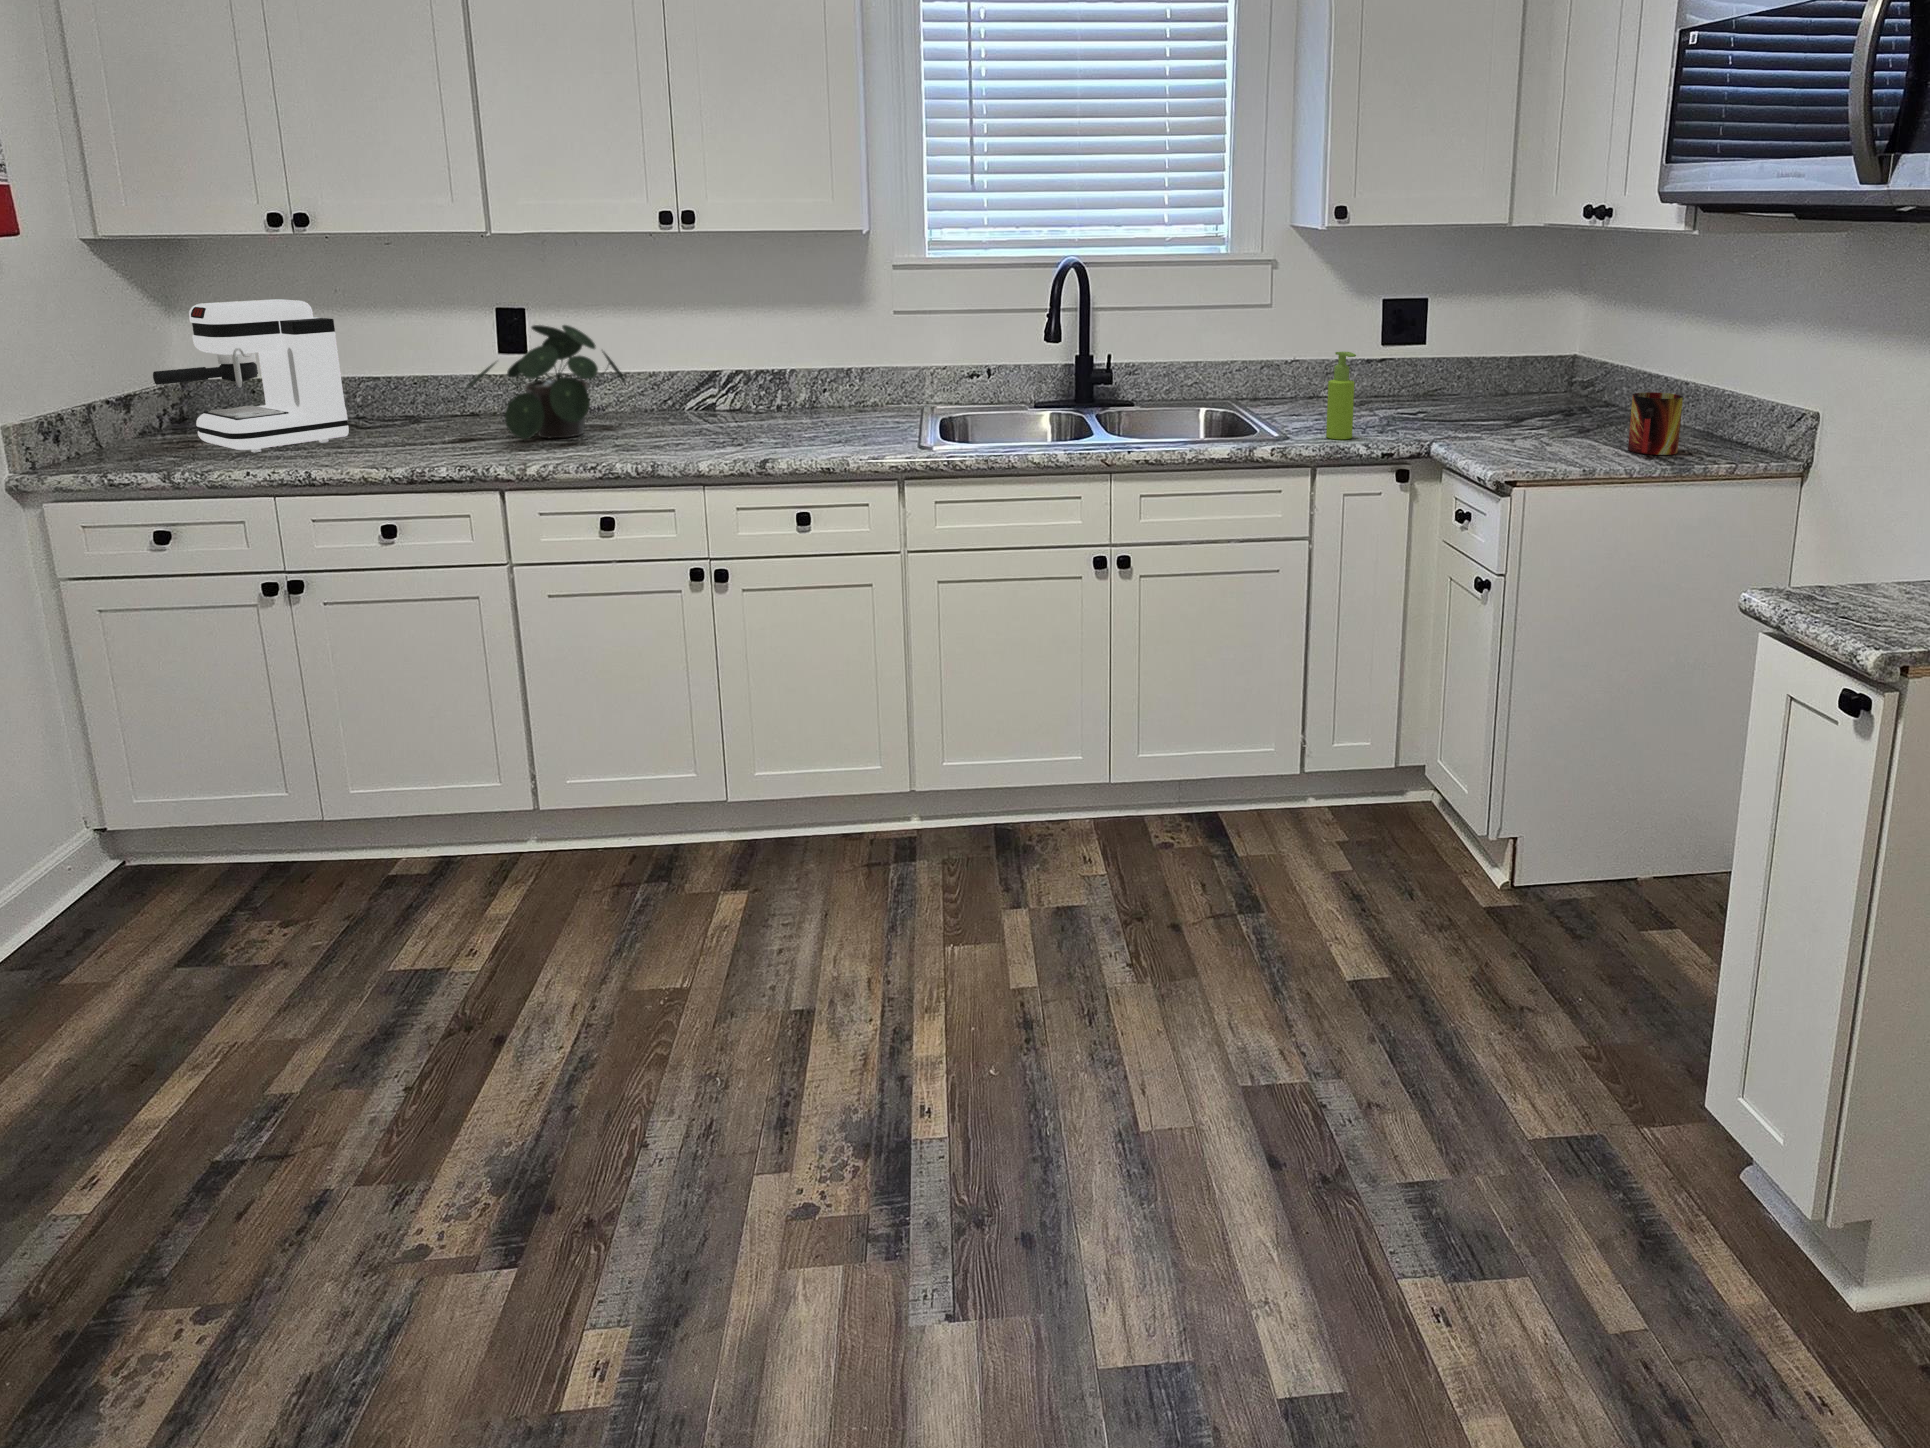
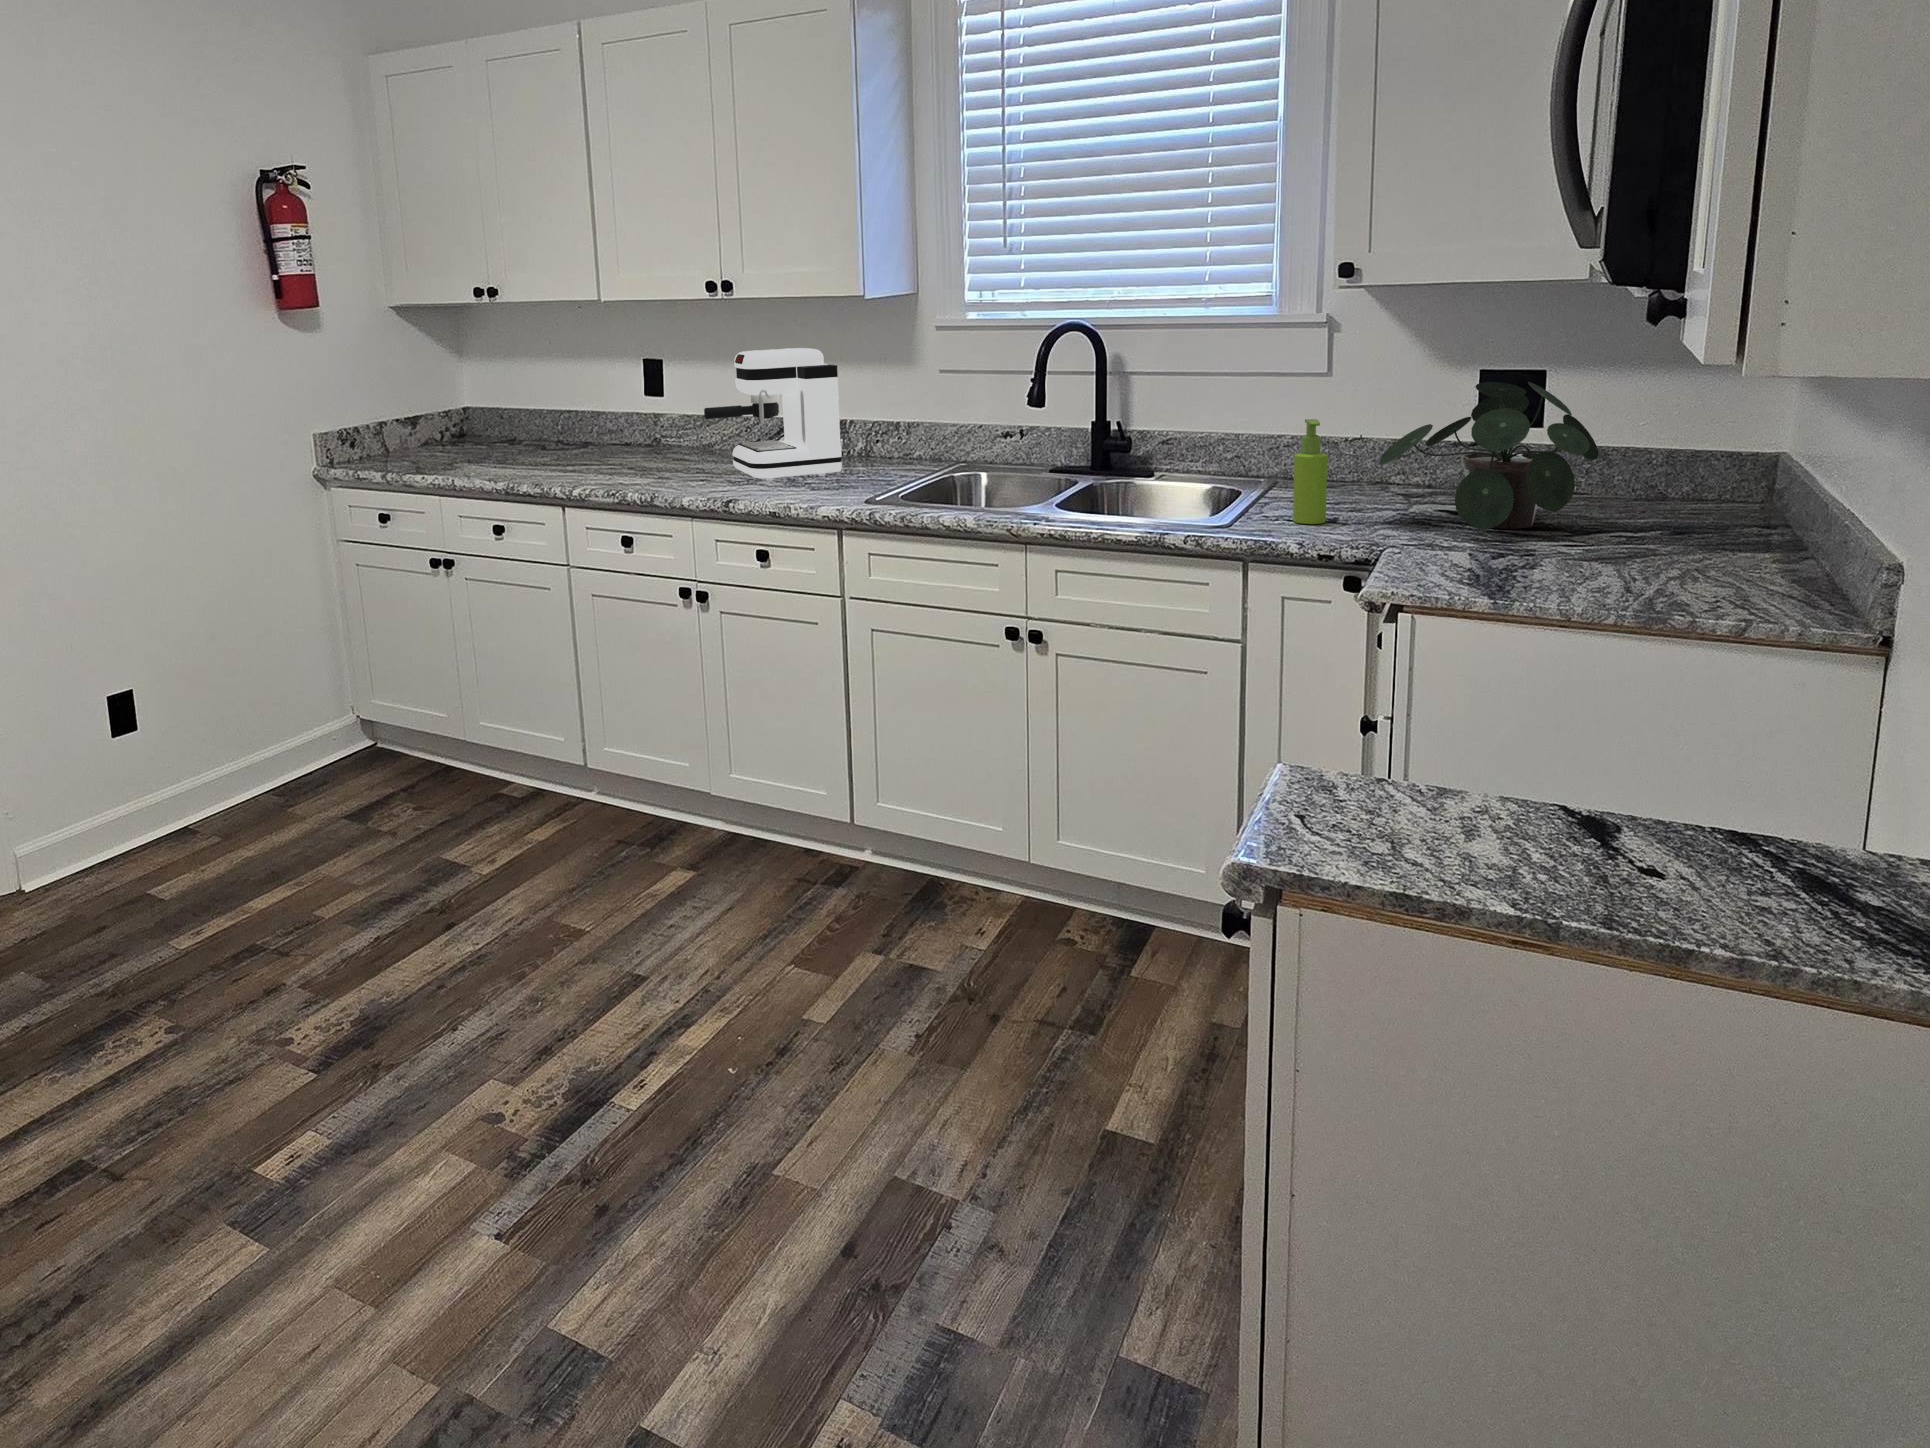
coffee maker: present [153,300,349,453] -> present [704,348,842,481]
potted plant: present [464,325,625,439] -> present [1379,382,1599,529]
mug: present [1628,392,1683,455] -> none [1661,492,1758,583]

